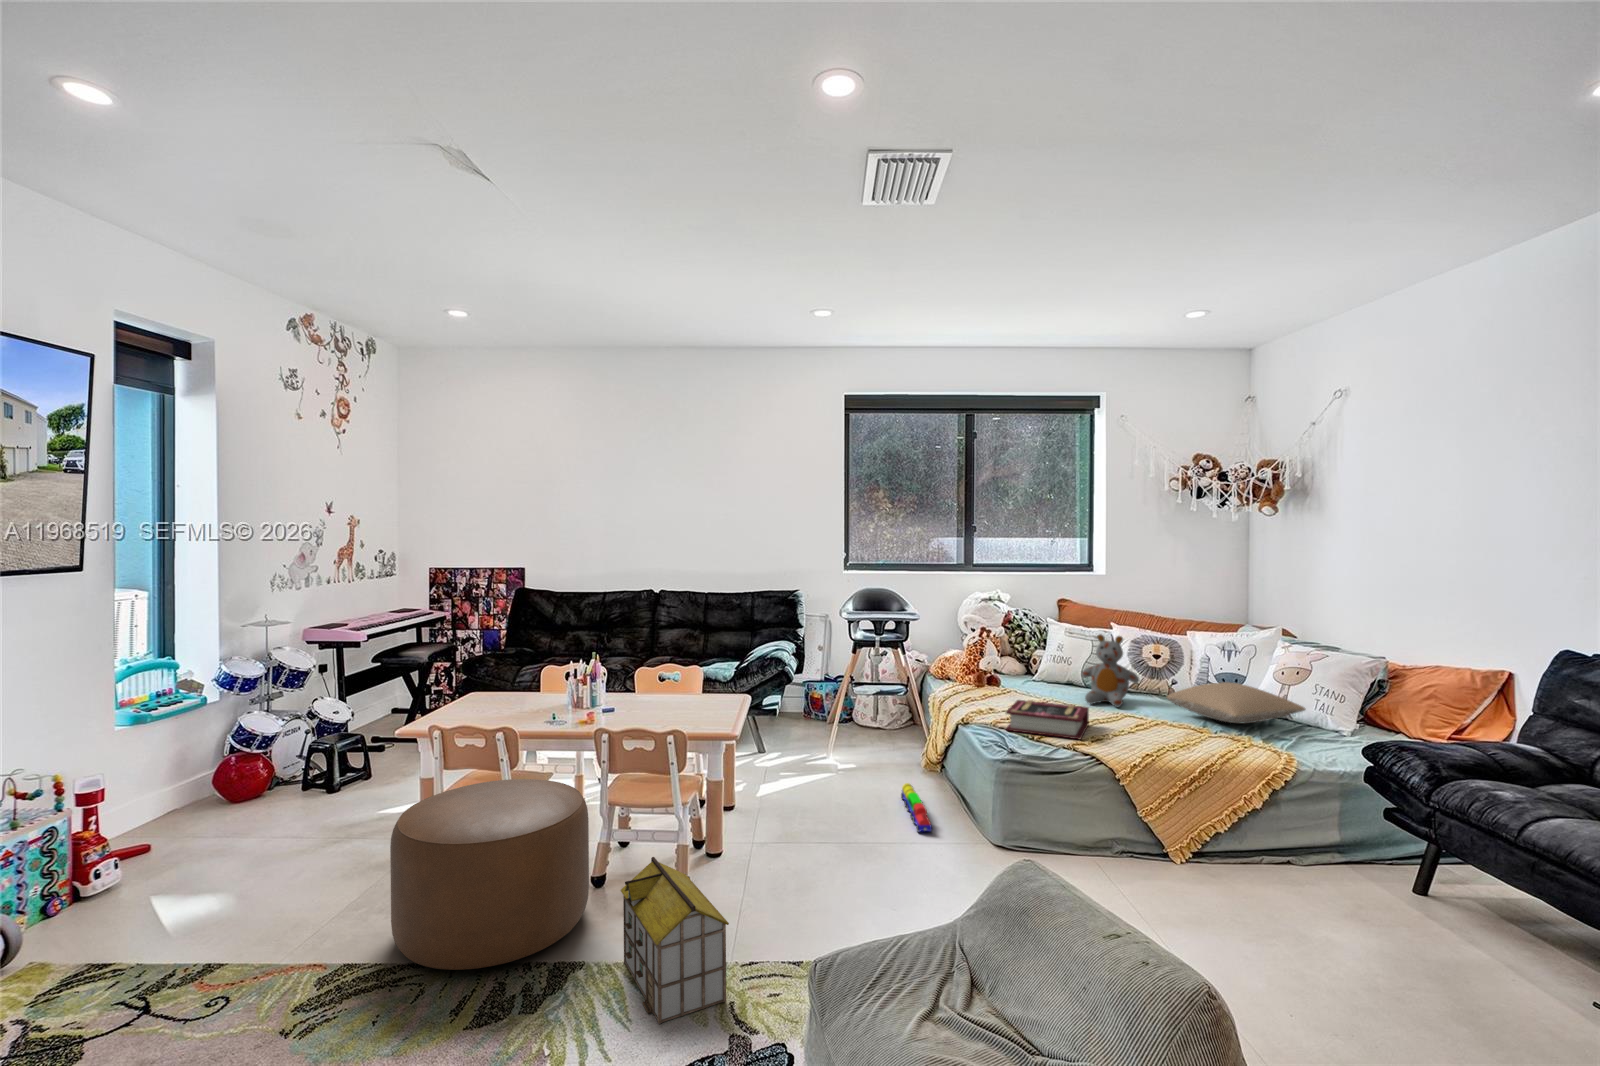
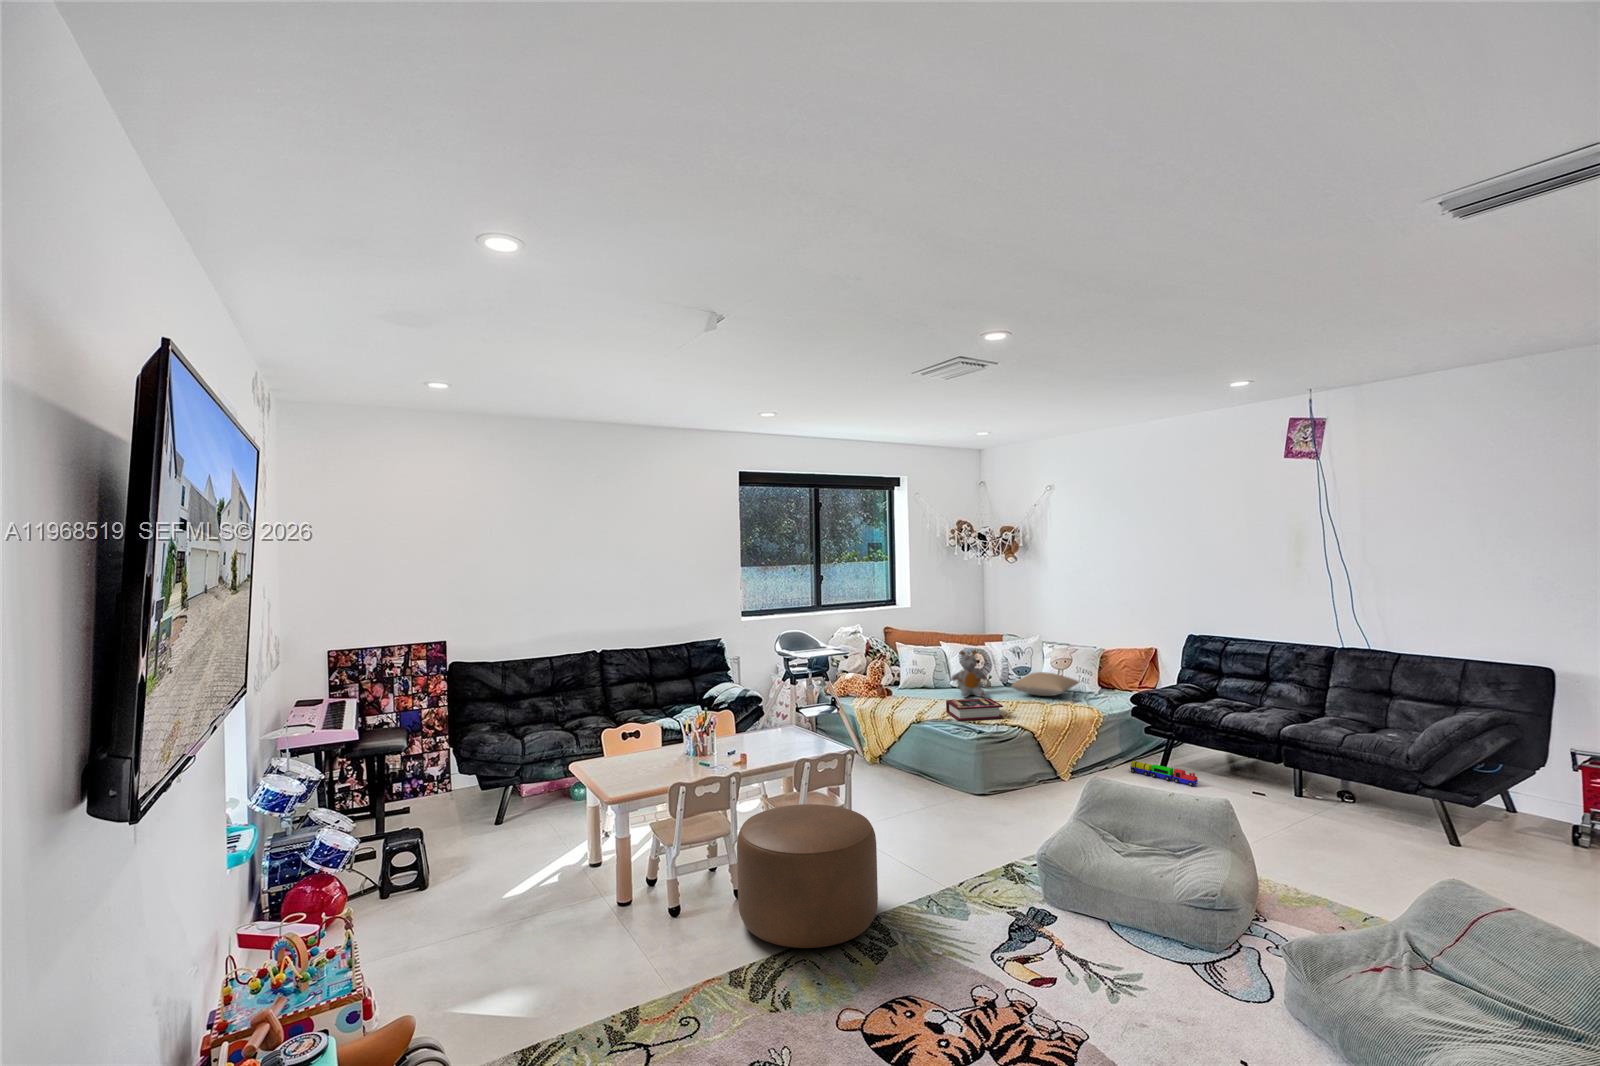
toy train: present [901,783,932,831] -> present [1130,761,1198,786]
toy house: present [621,857,729,1024] -> none [914,831,1001,920]

